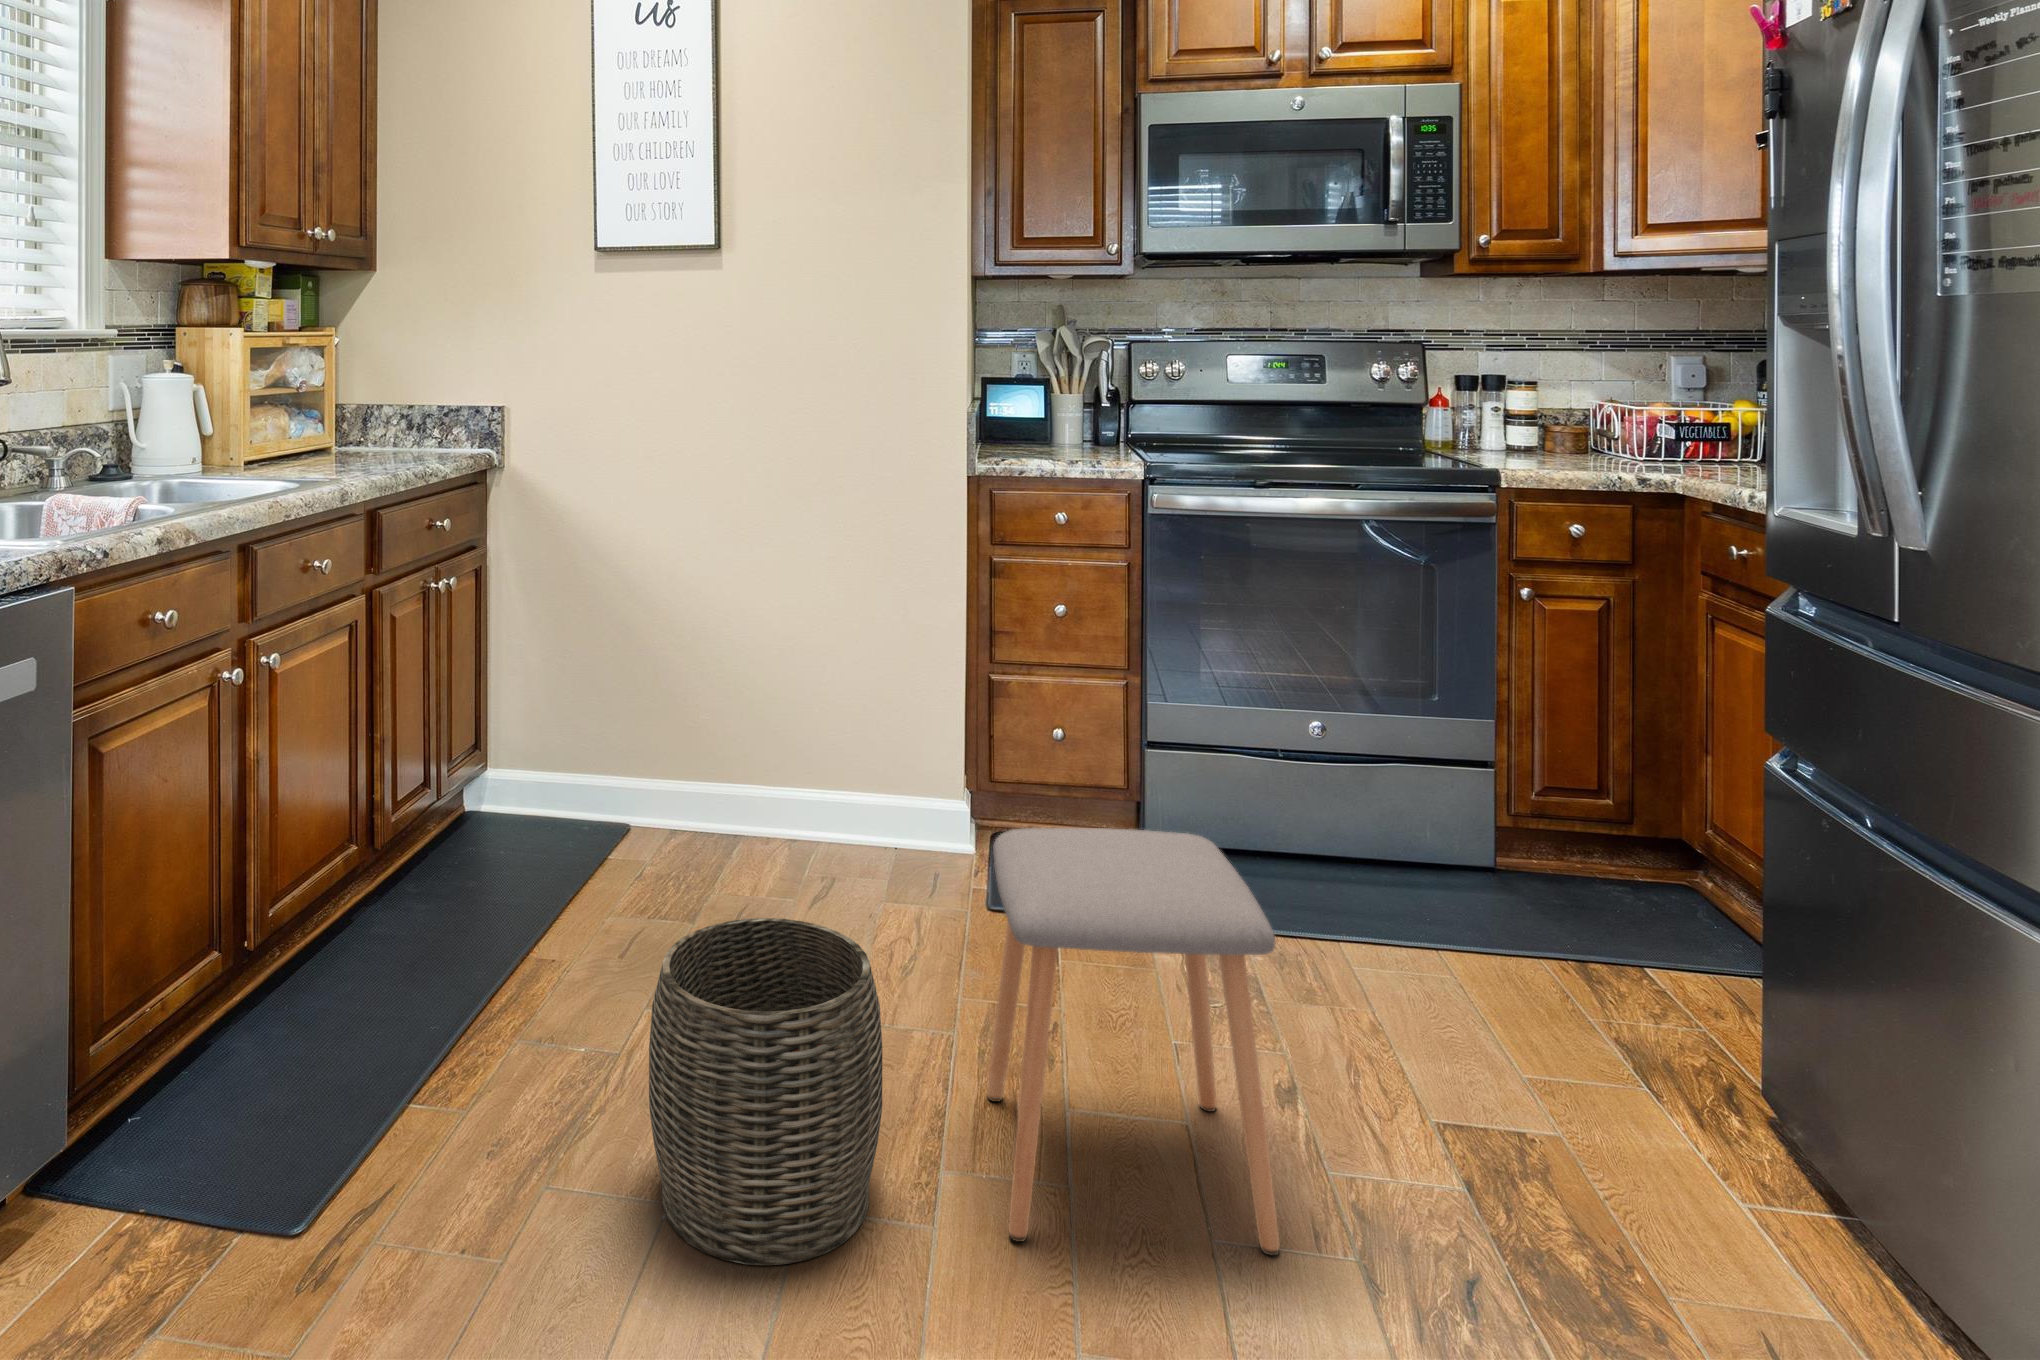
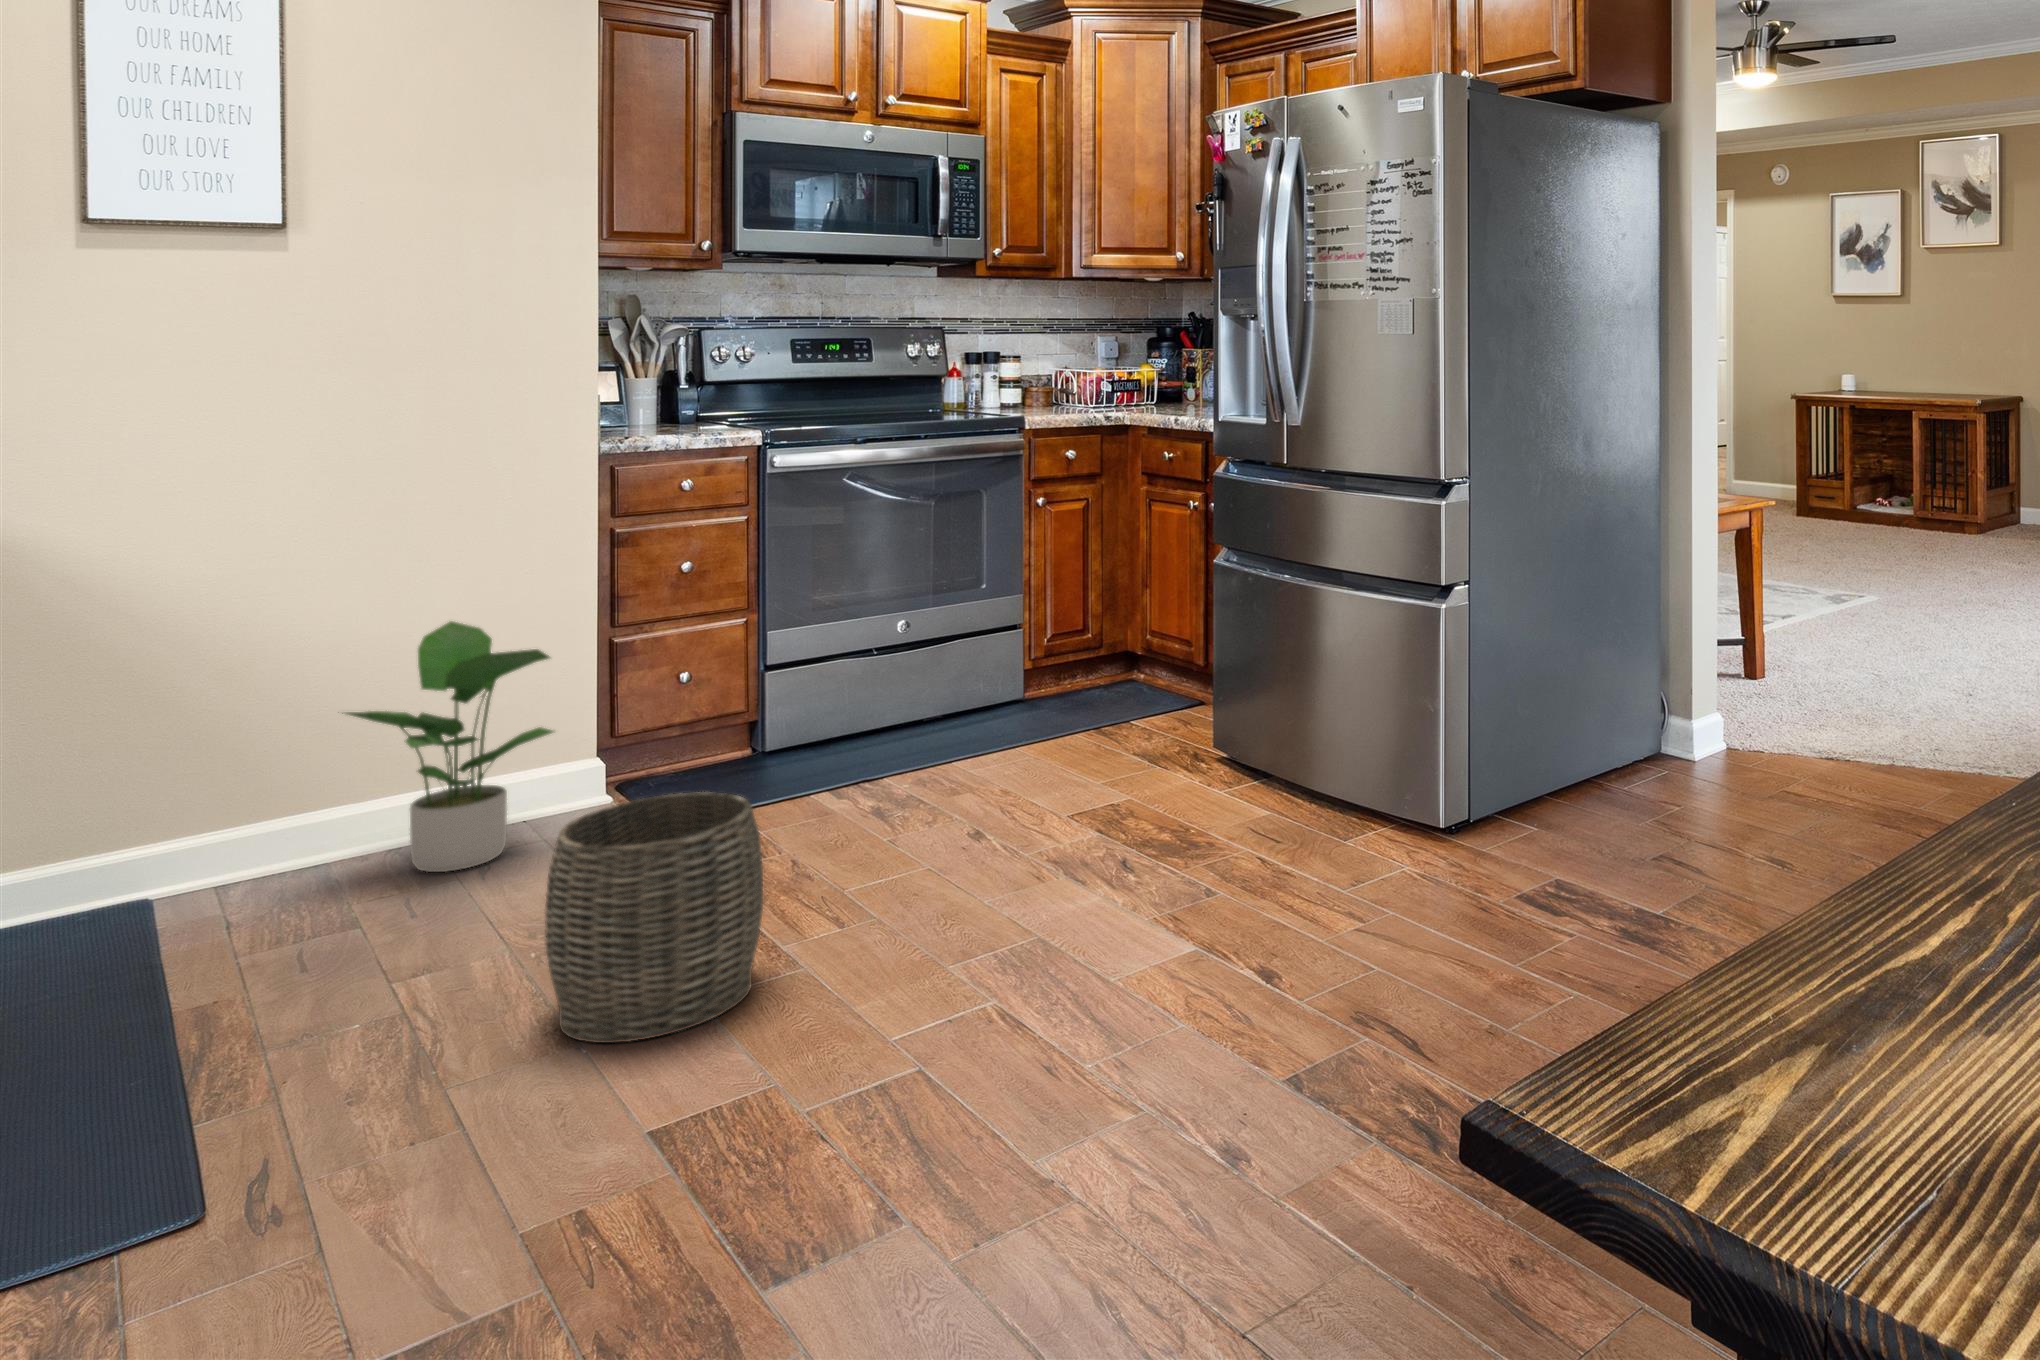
potted plant: none [711,634,887,894] -> present [342,621,553,872]
stool: present [987,828,1280,1255] -> none [779,666,1025,945]

